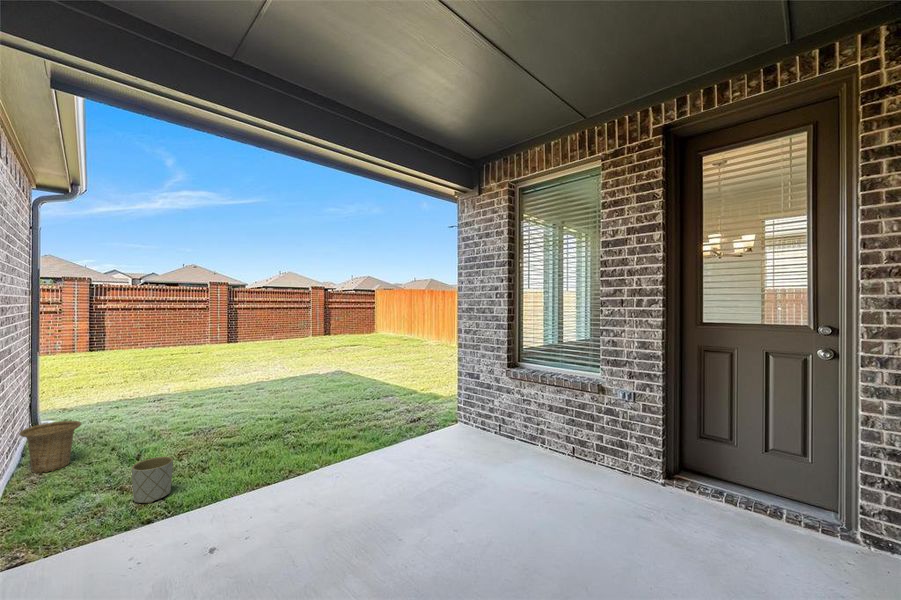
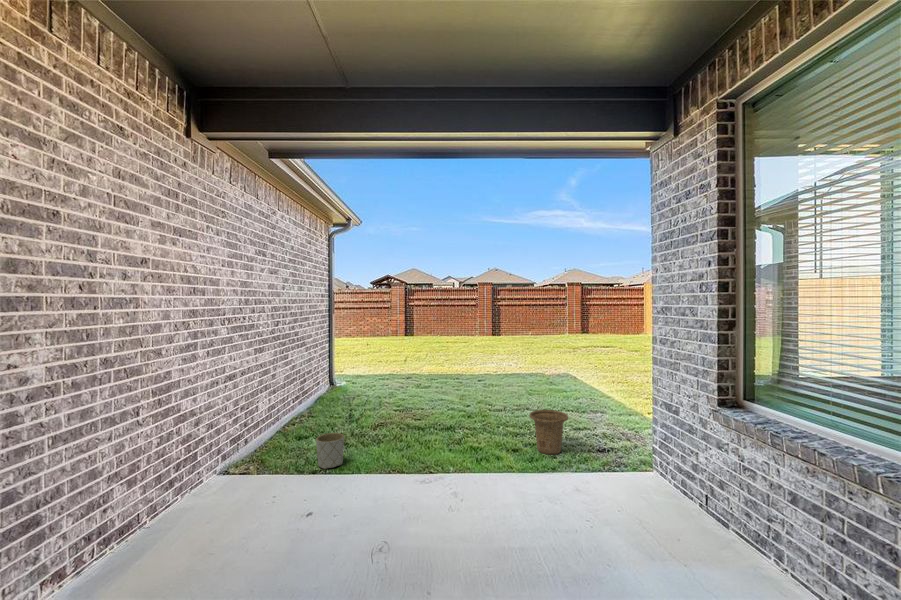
basket: present [20,421,81,473] -> present [530,410,568,455]

